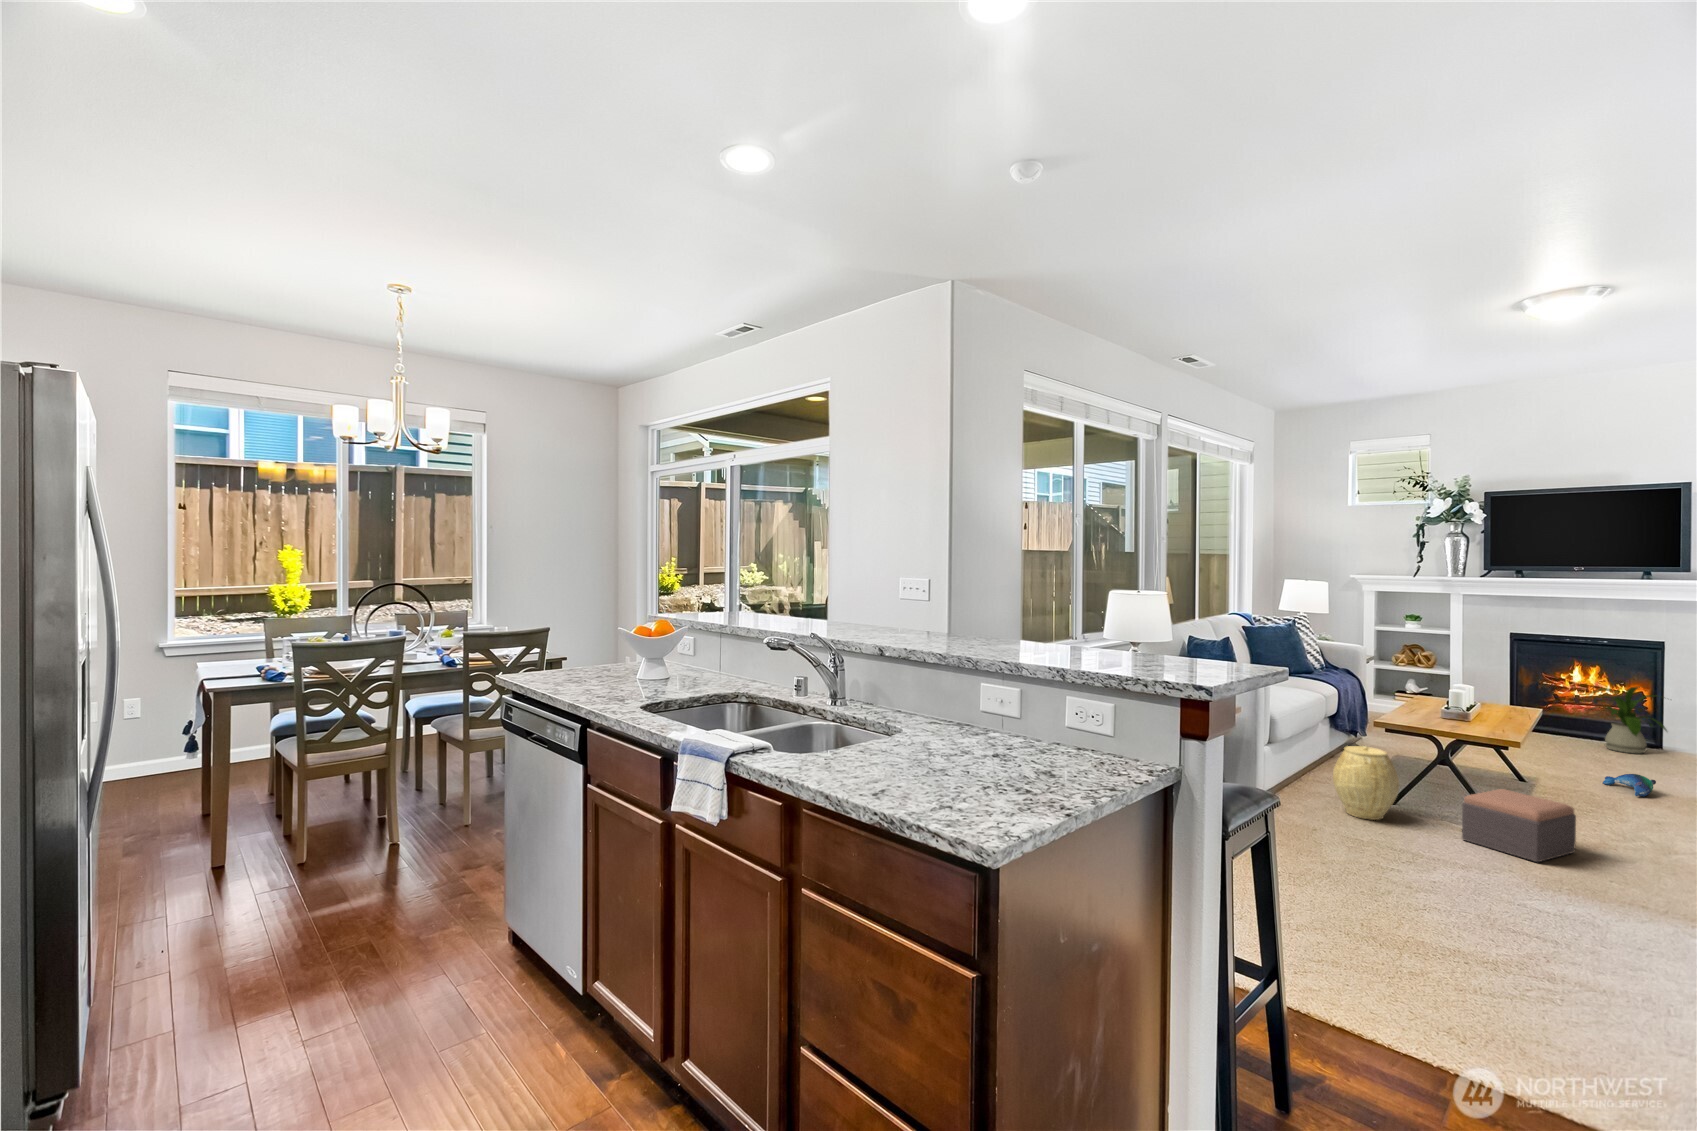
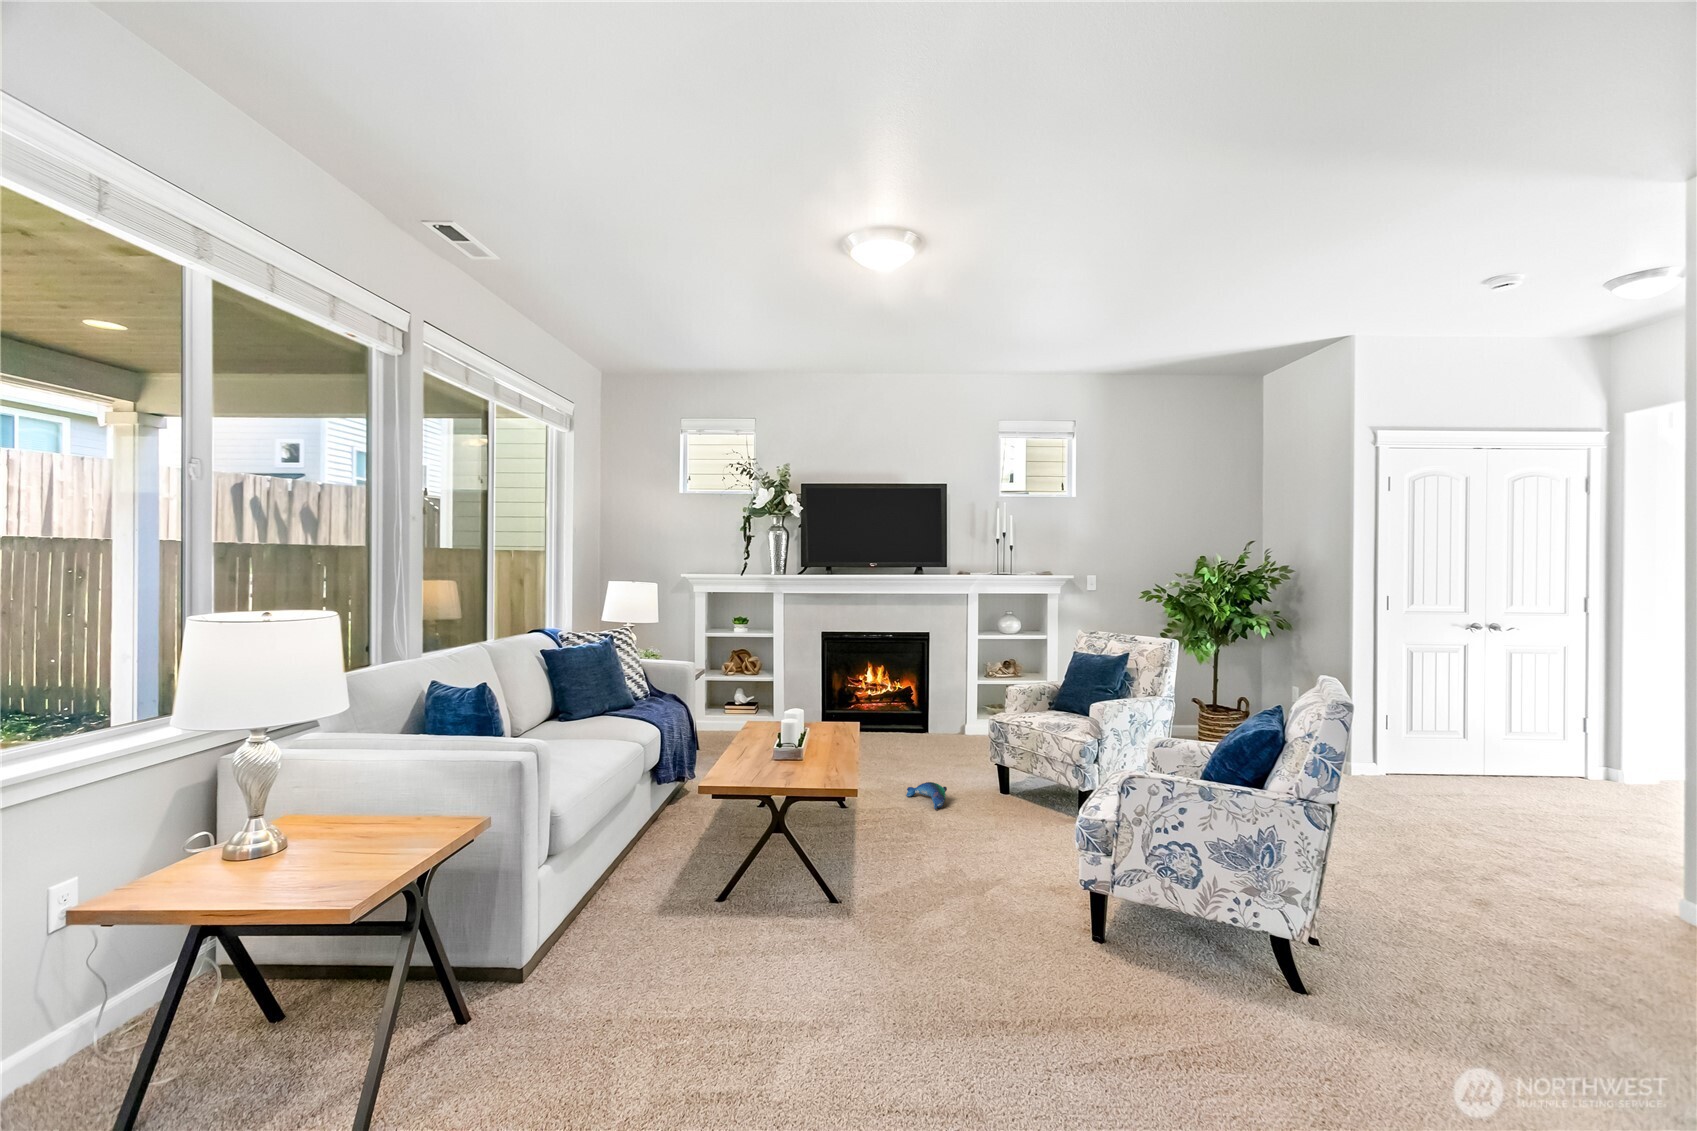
house plant: present [1590,687,1667,754] -> none [879,681,939,747]
woven basket: present [1333,746,1399,820] -> none [647,834,733,954]
footstool: present [1462,789,1576,862] -> none [807,864,922,979]

